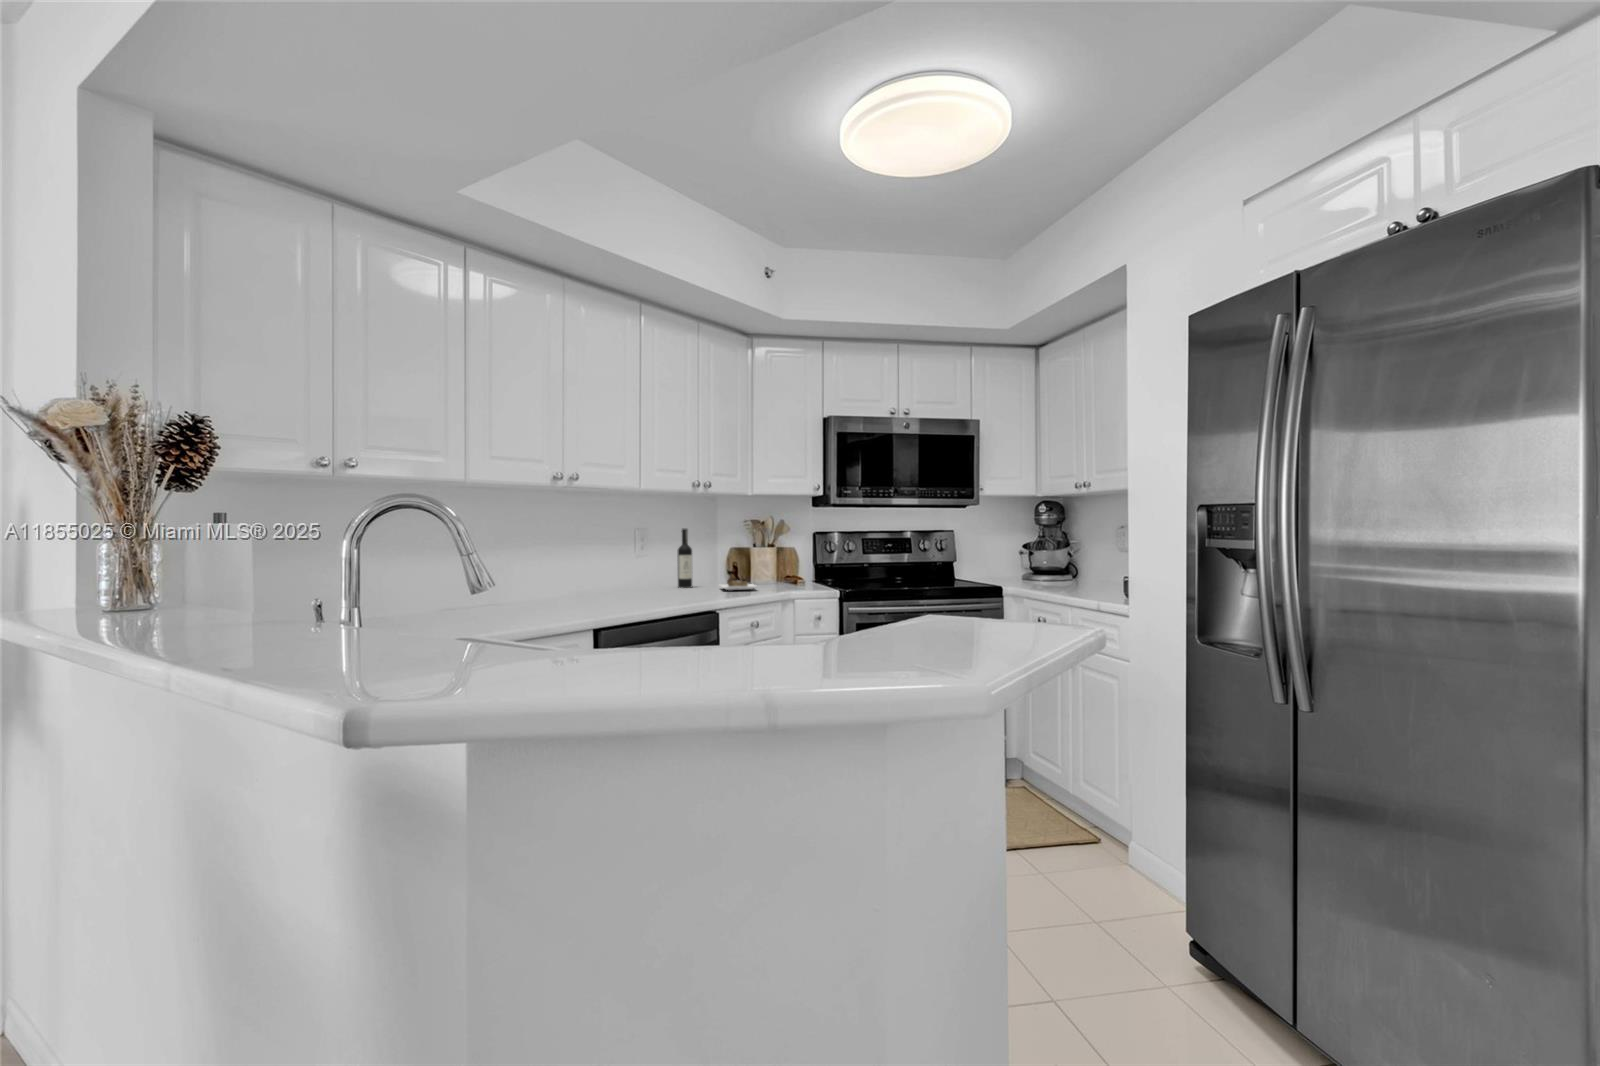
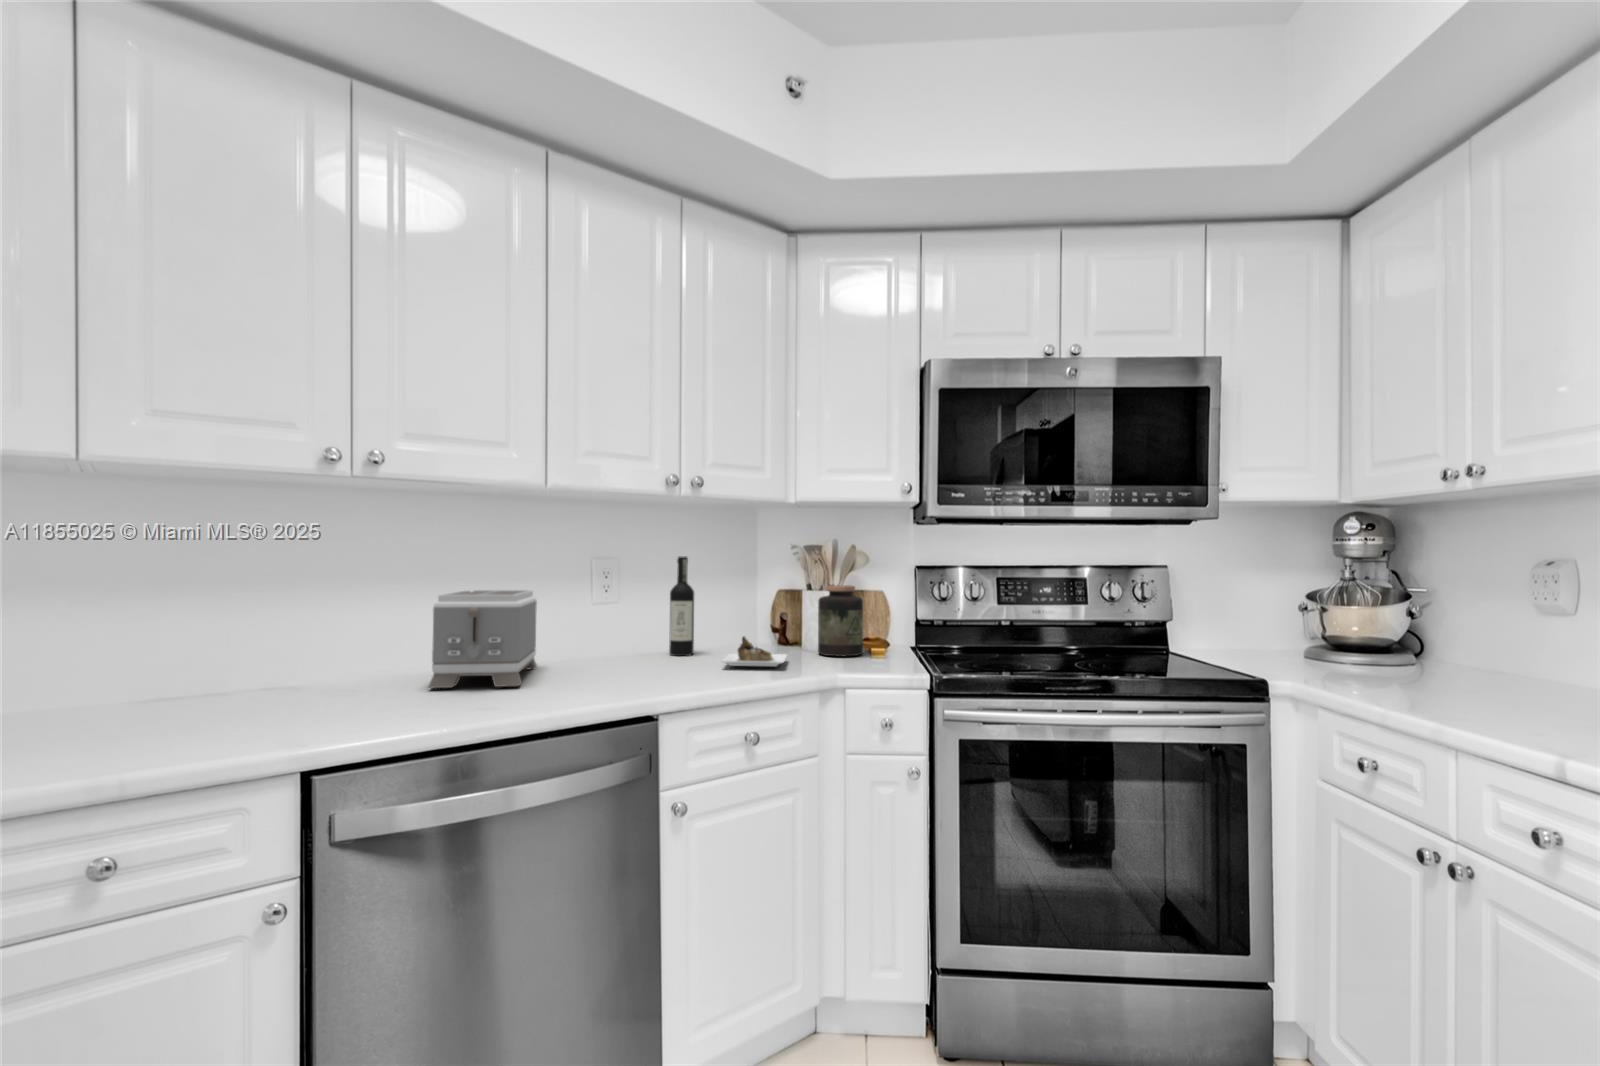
jar: none [764,545,790,585] -> present [818,585,863,656]
toaster: none [569,549,630,601] -> present [428,590,537,688]

